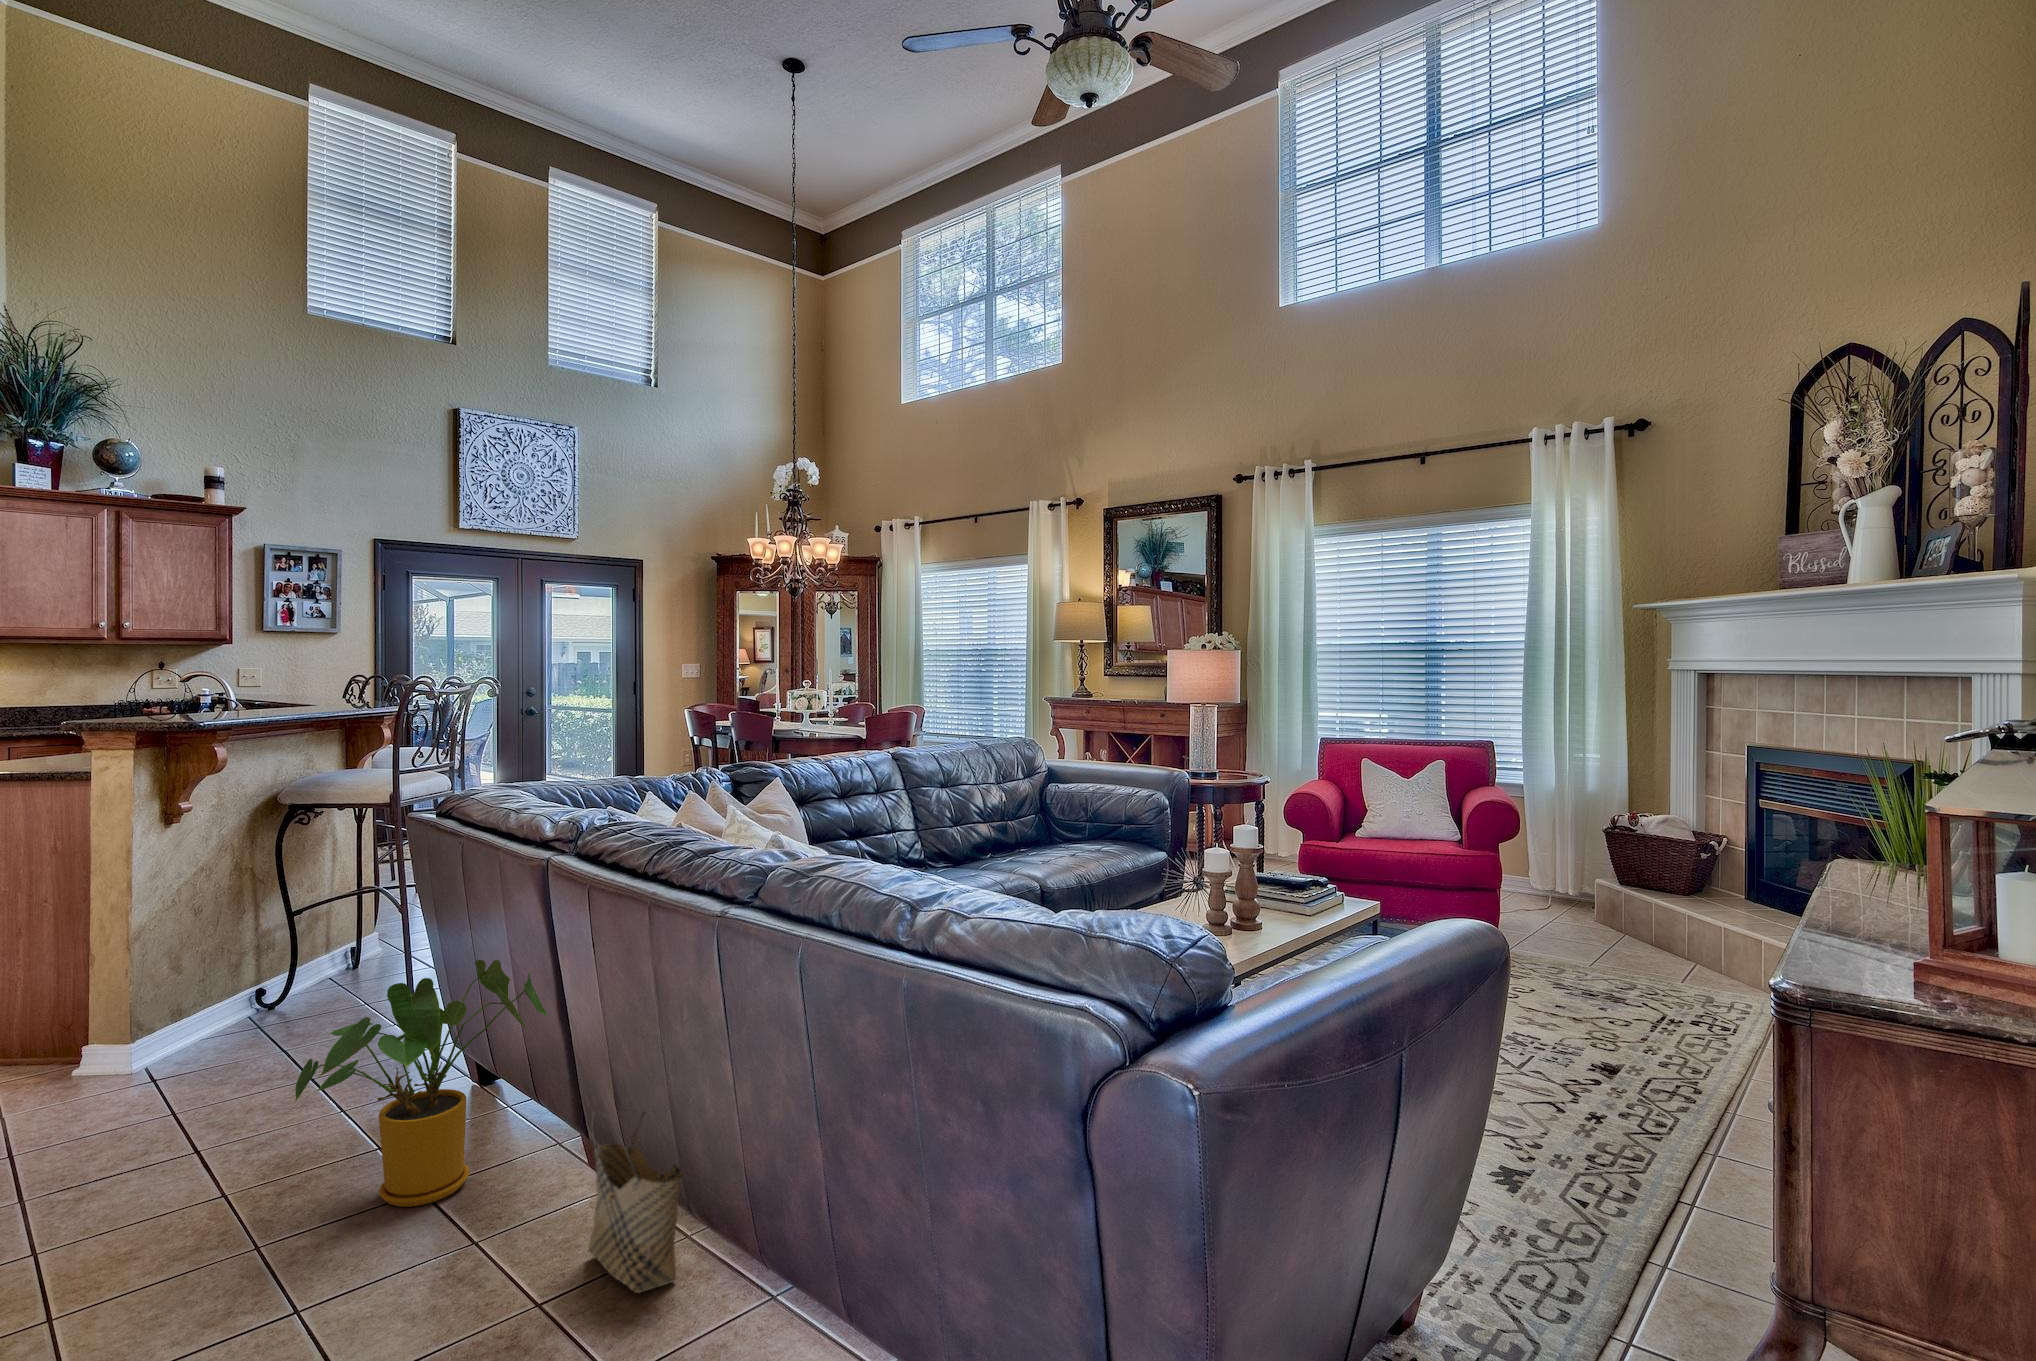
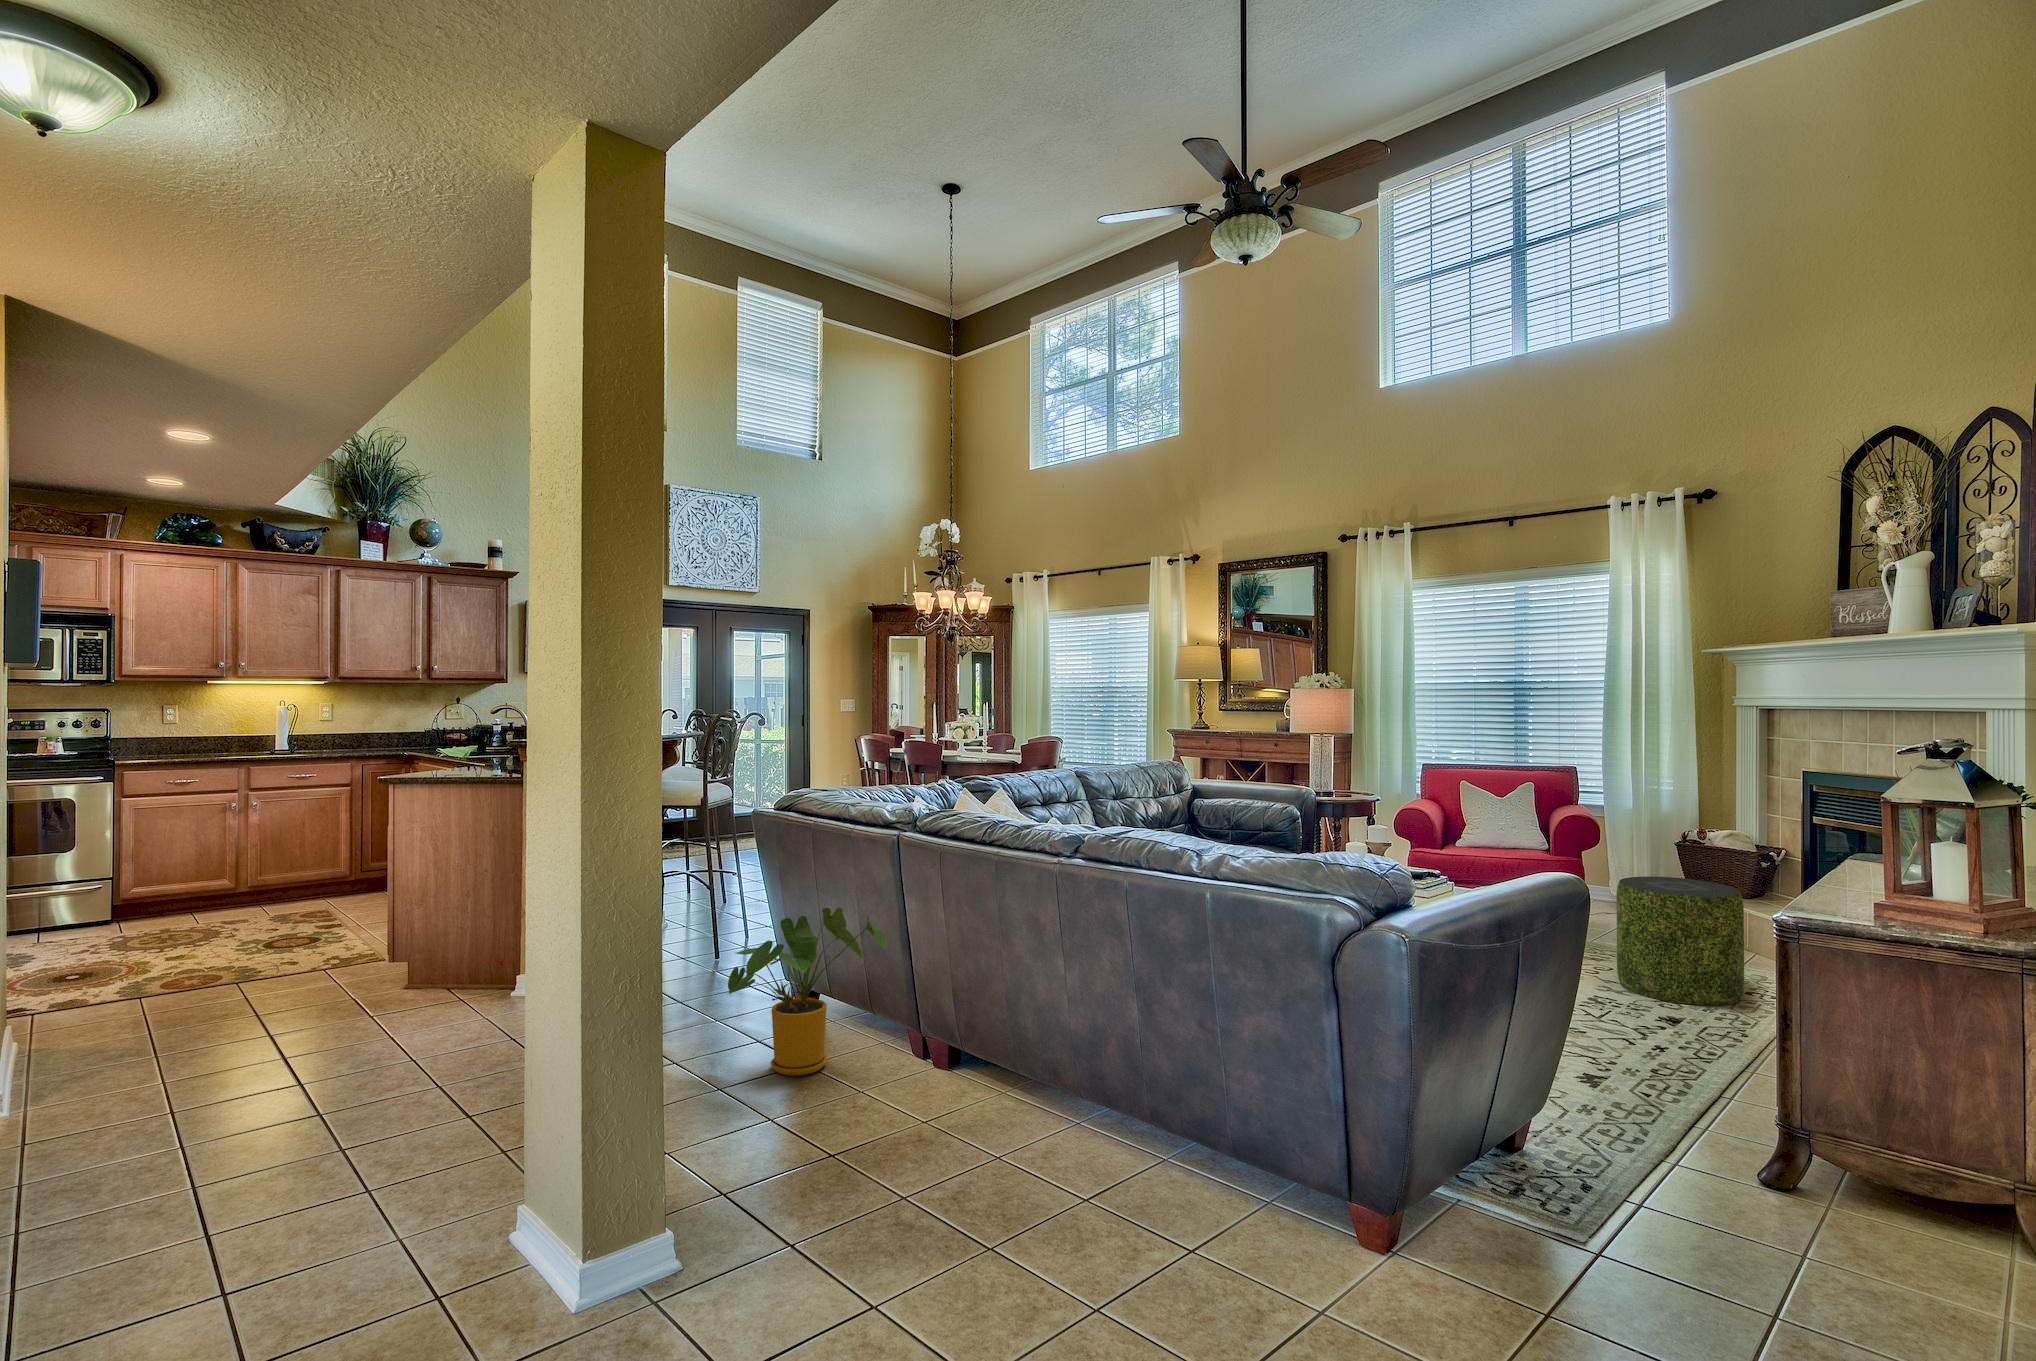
pouf: none [1538,880,1688,1043] -> present [1616,877,1744,1005]
woven basket: present [588,1111,683,1293] -> none [936,991,1009,1121]

